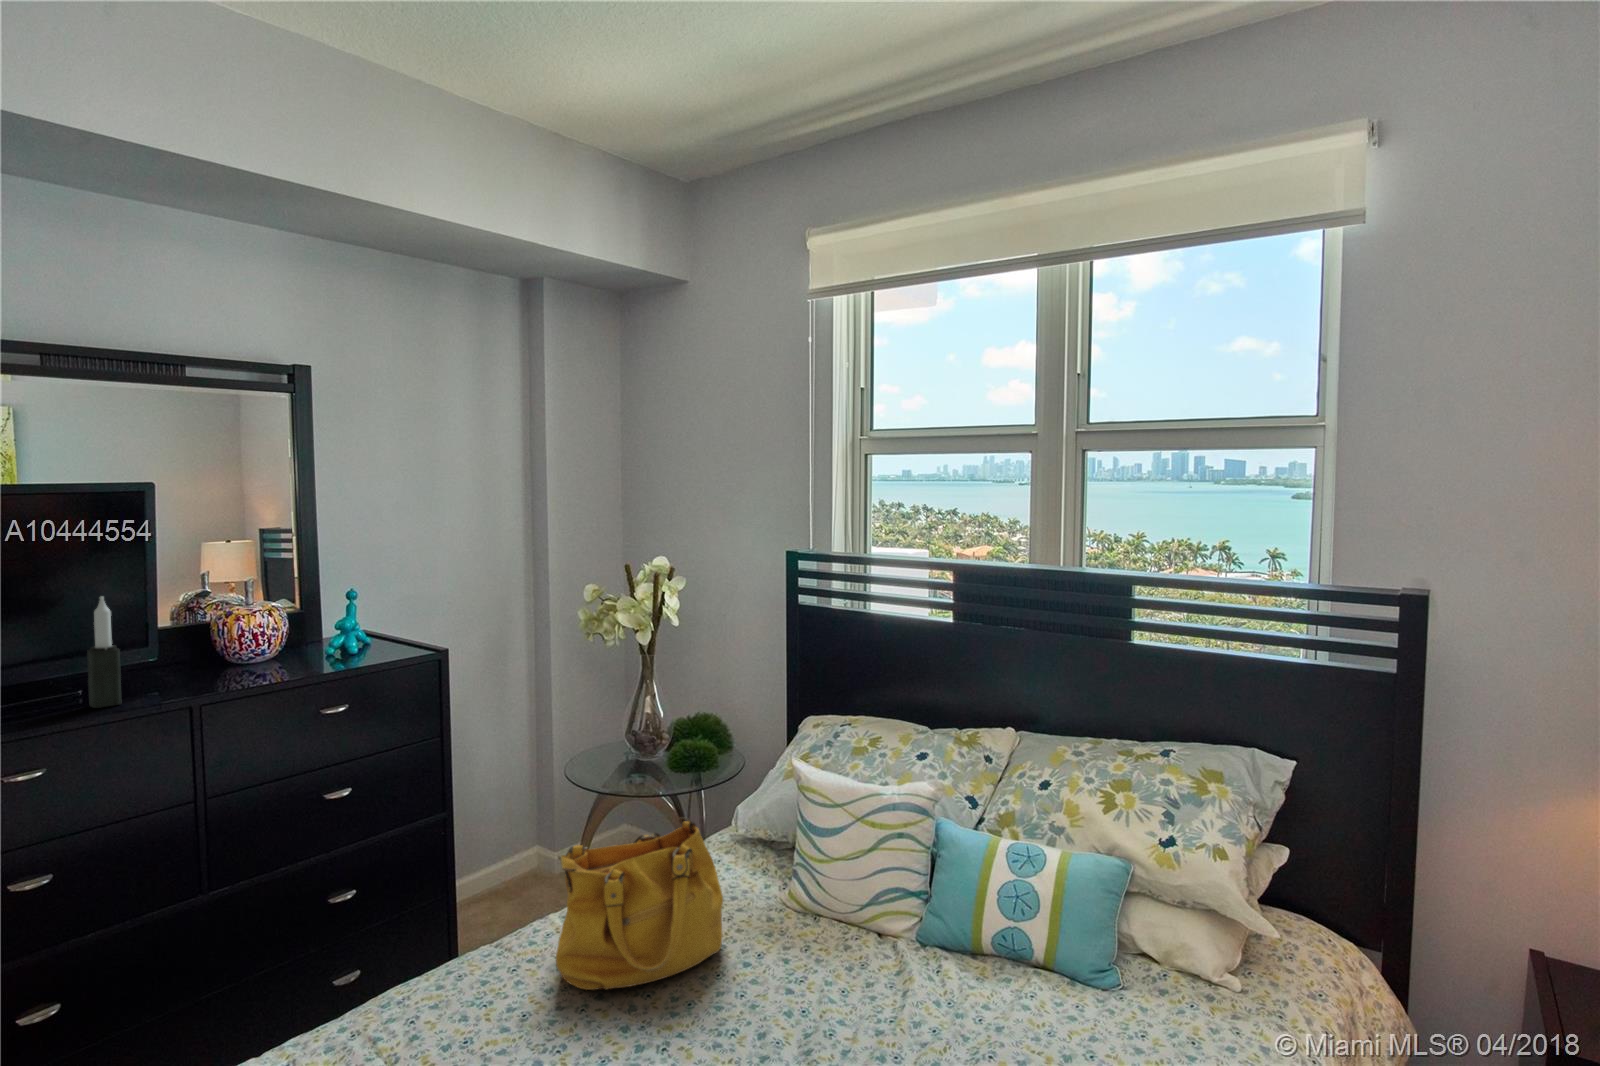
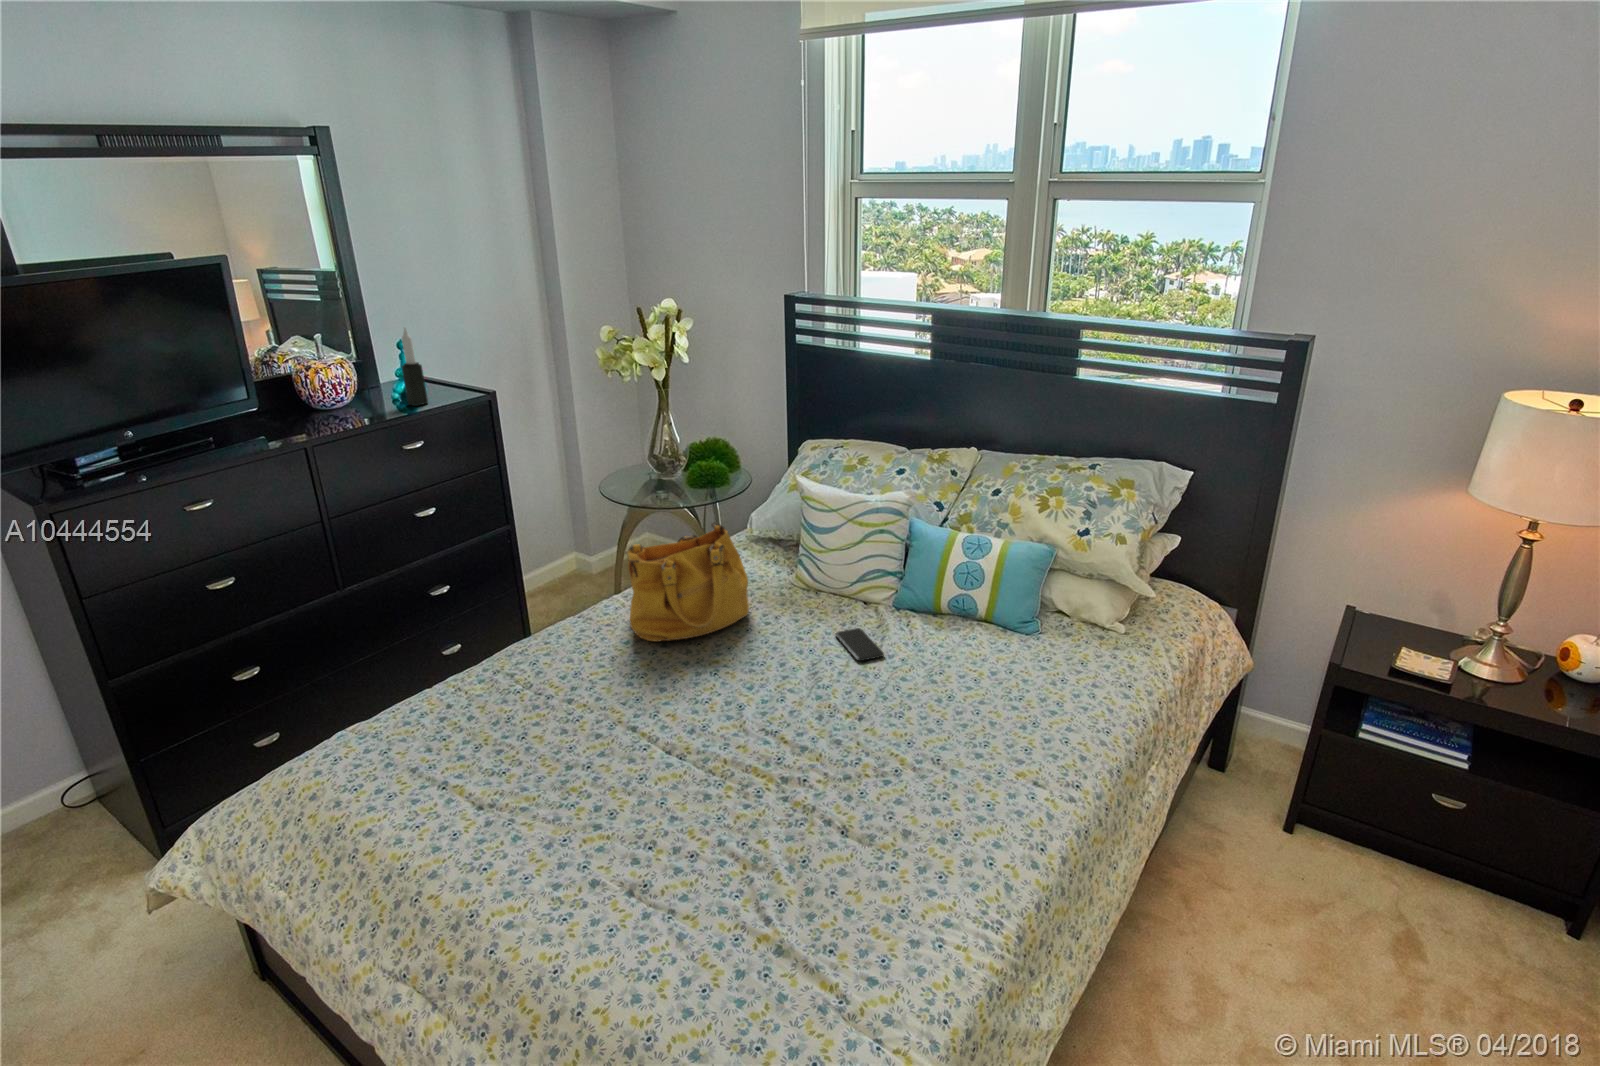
candle: present [87,597,121,708] -> present [402,327,428,406]
smartphone: none [838,975,907,1032] -> present [835,628,884,661]

